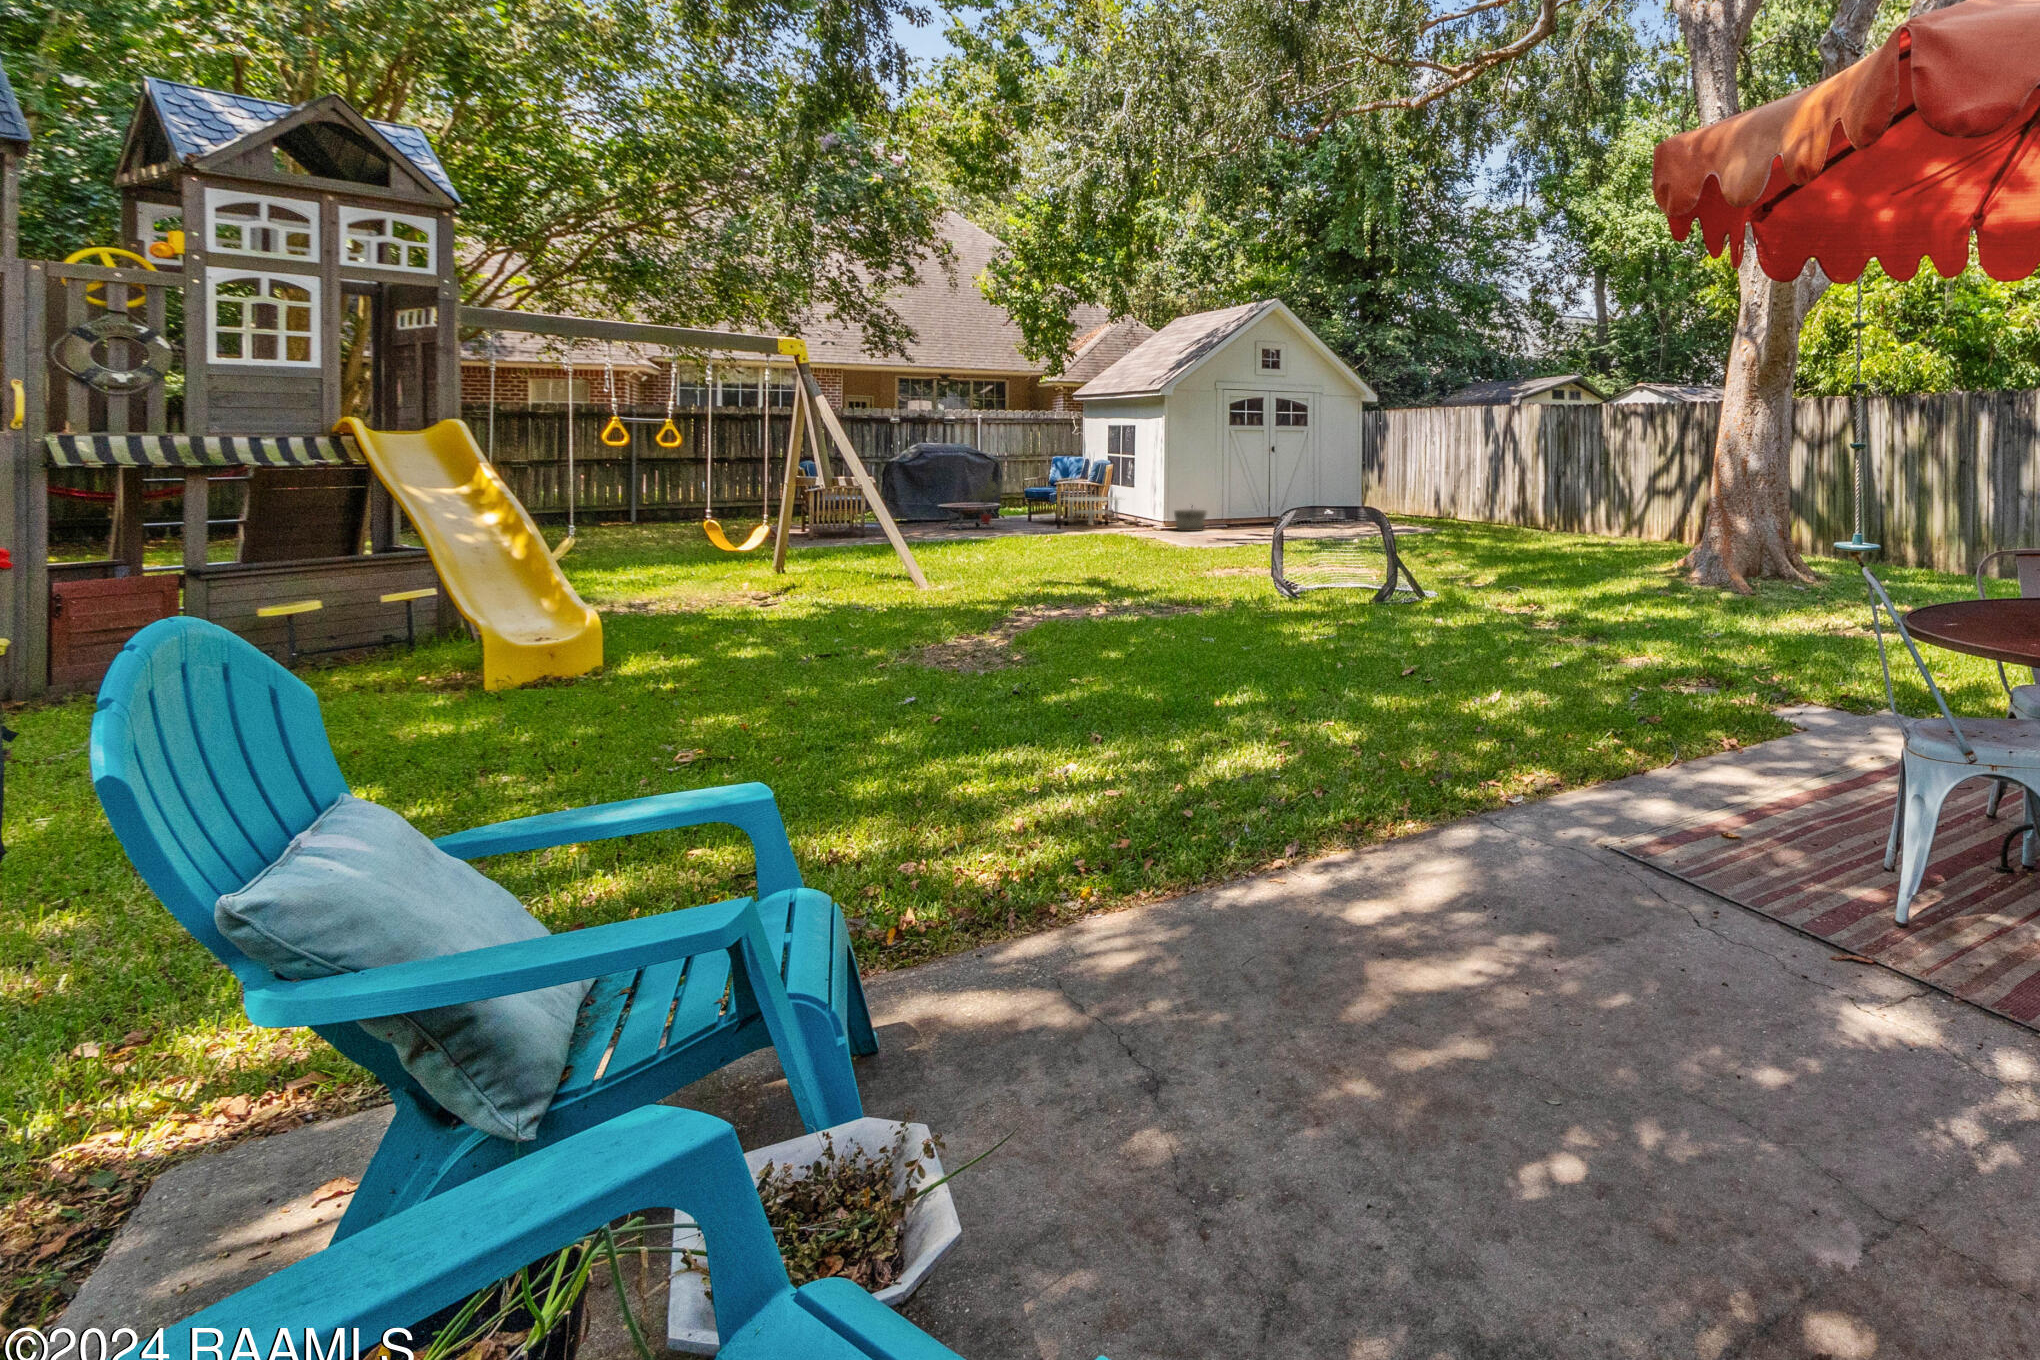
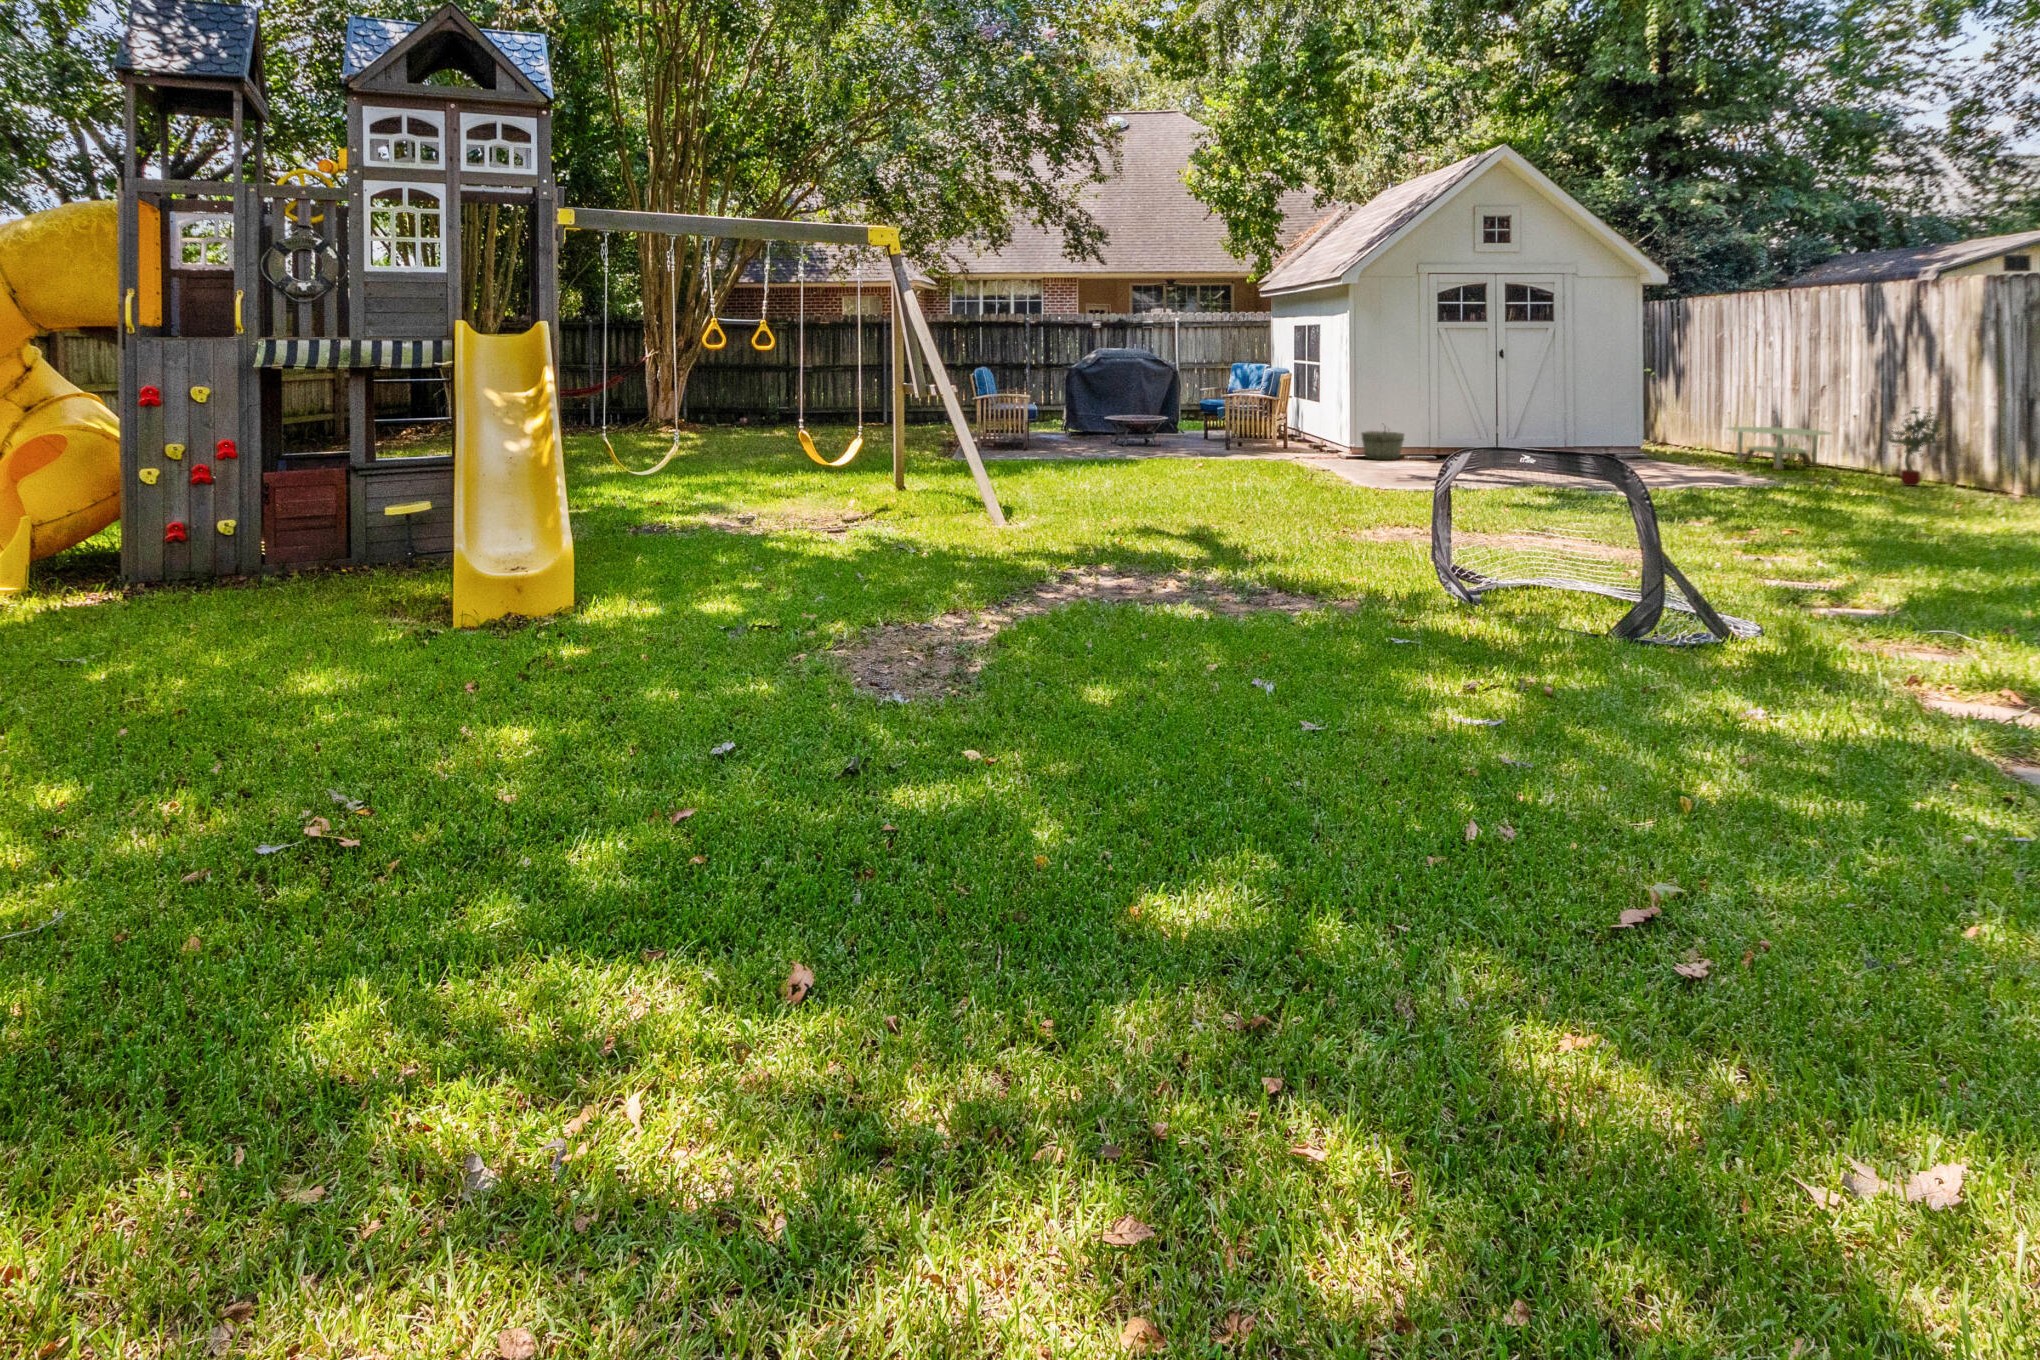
potted tree: present [970,475,1005,524] -> present [1887,407,1947,486]
round table: present [1066,497,1120,526] -> present [1728,427,1831,470]

